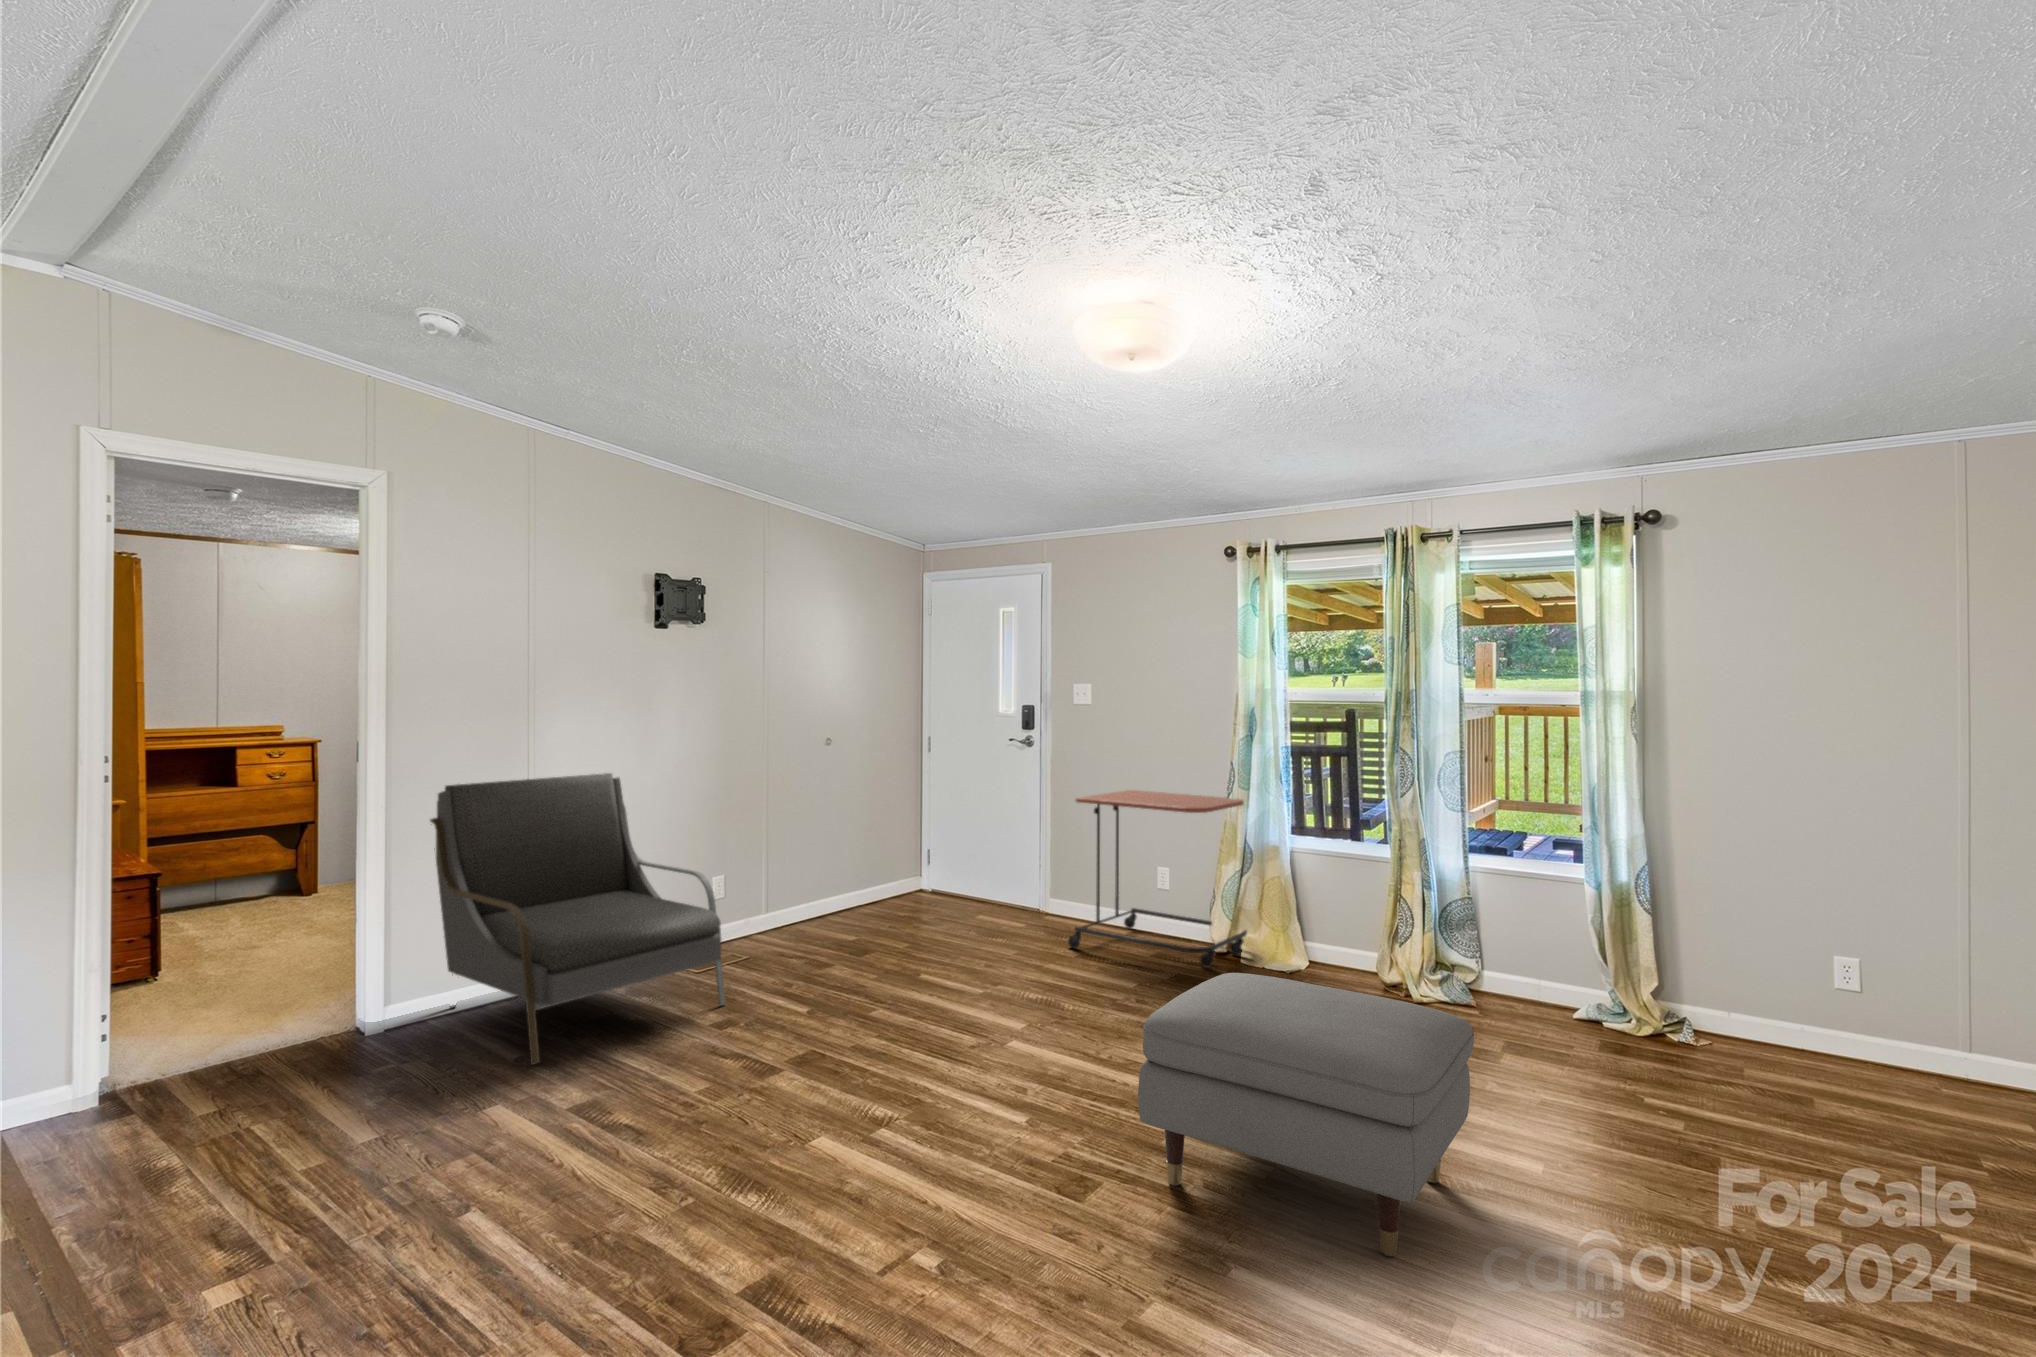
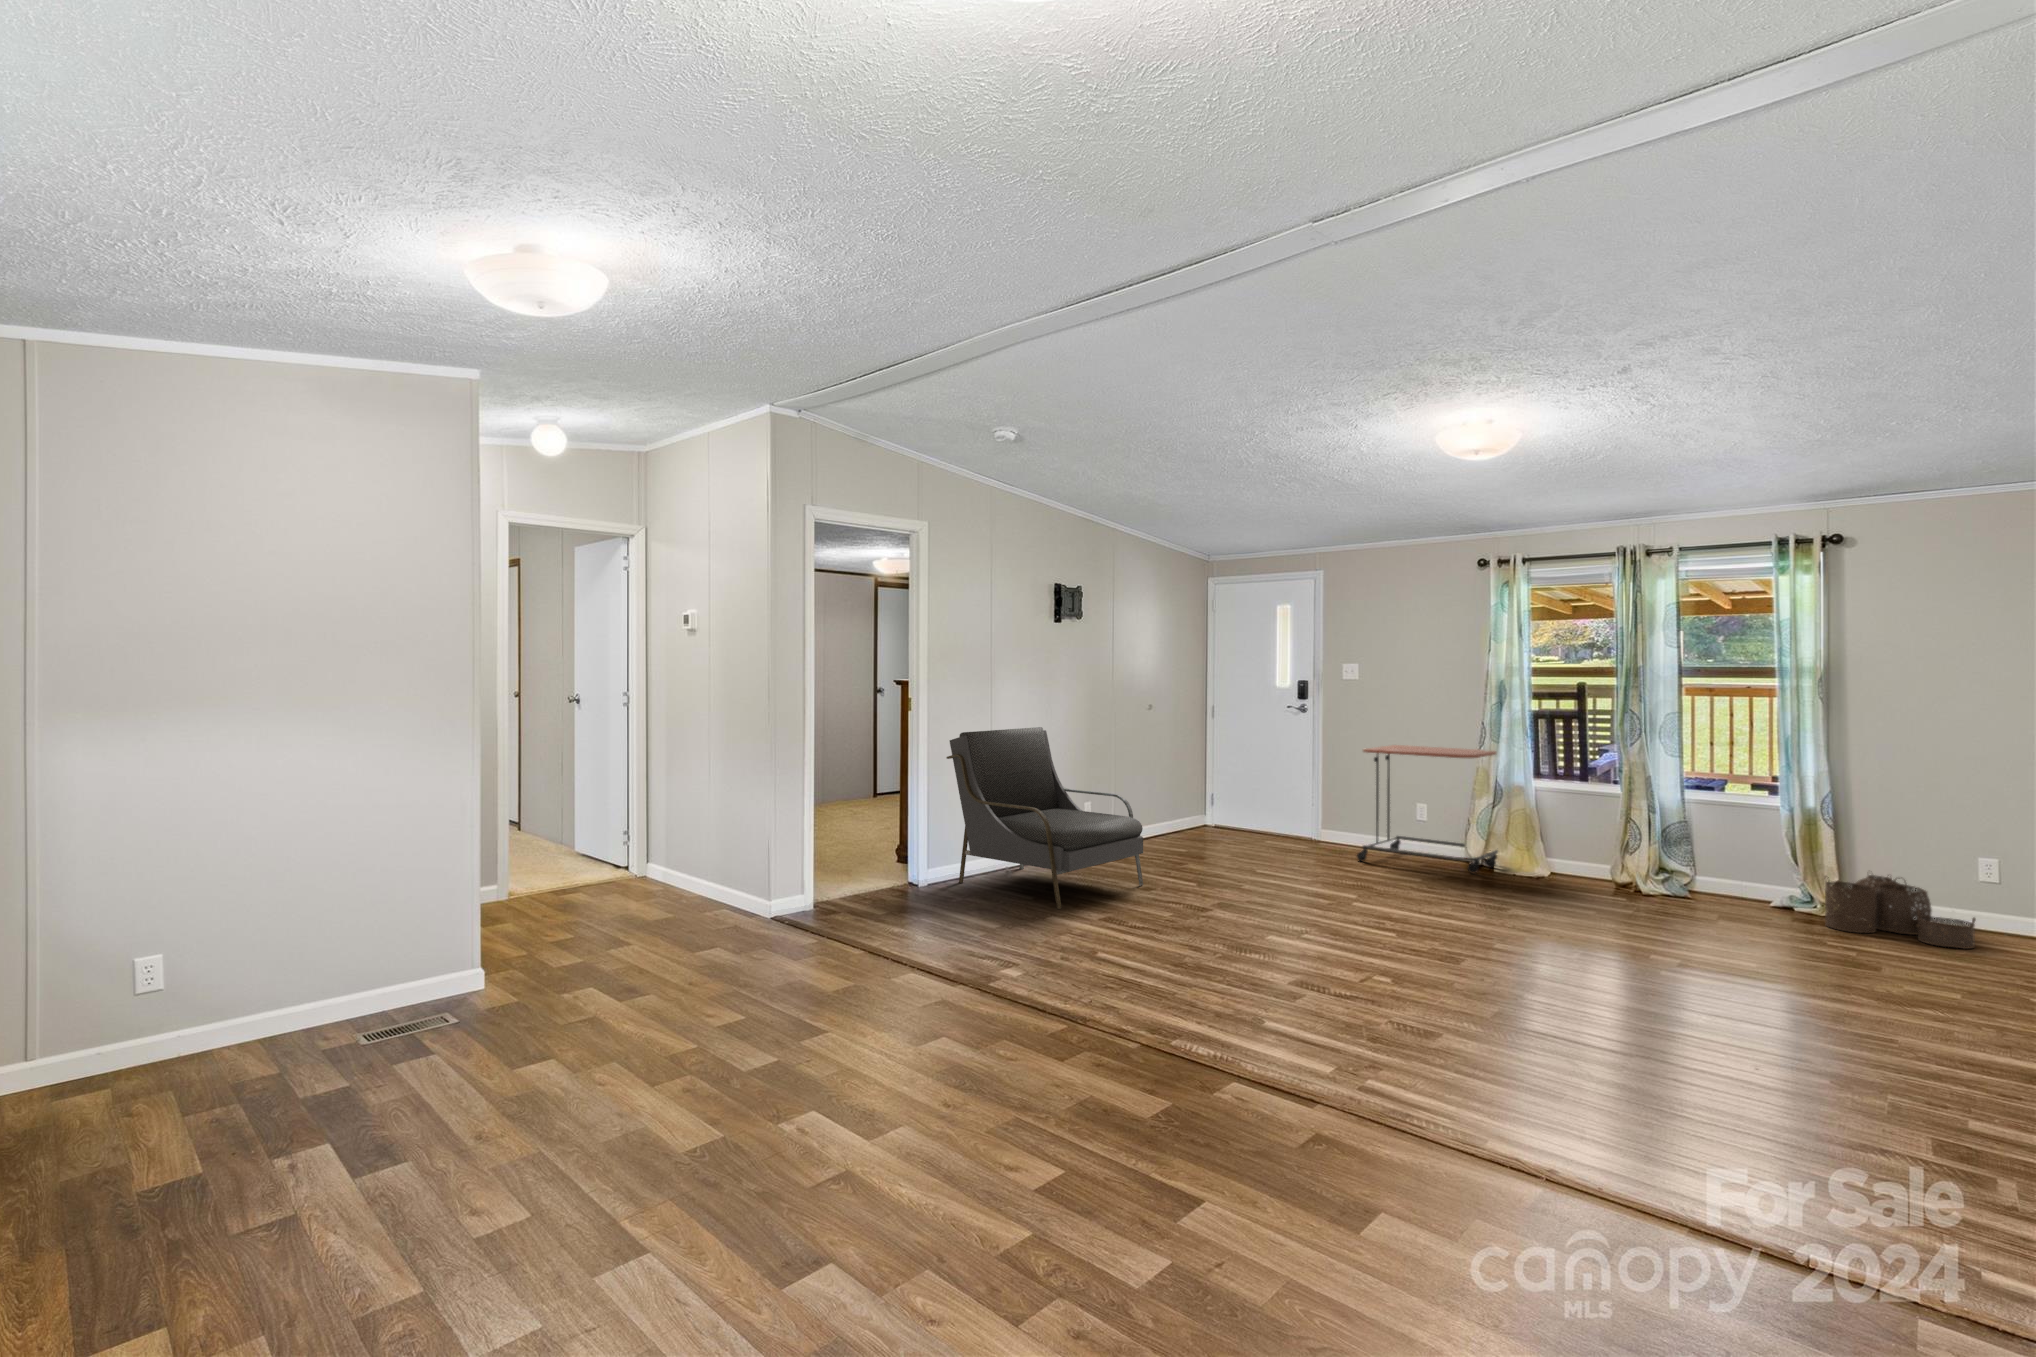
ottoman: present [1138,973,1474,1256] -> none [1504,849,1722,995]
woven basket: none [1638,973,1839,1106] -> present [1825,875,1976,949]

